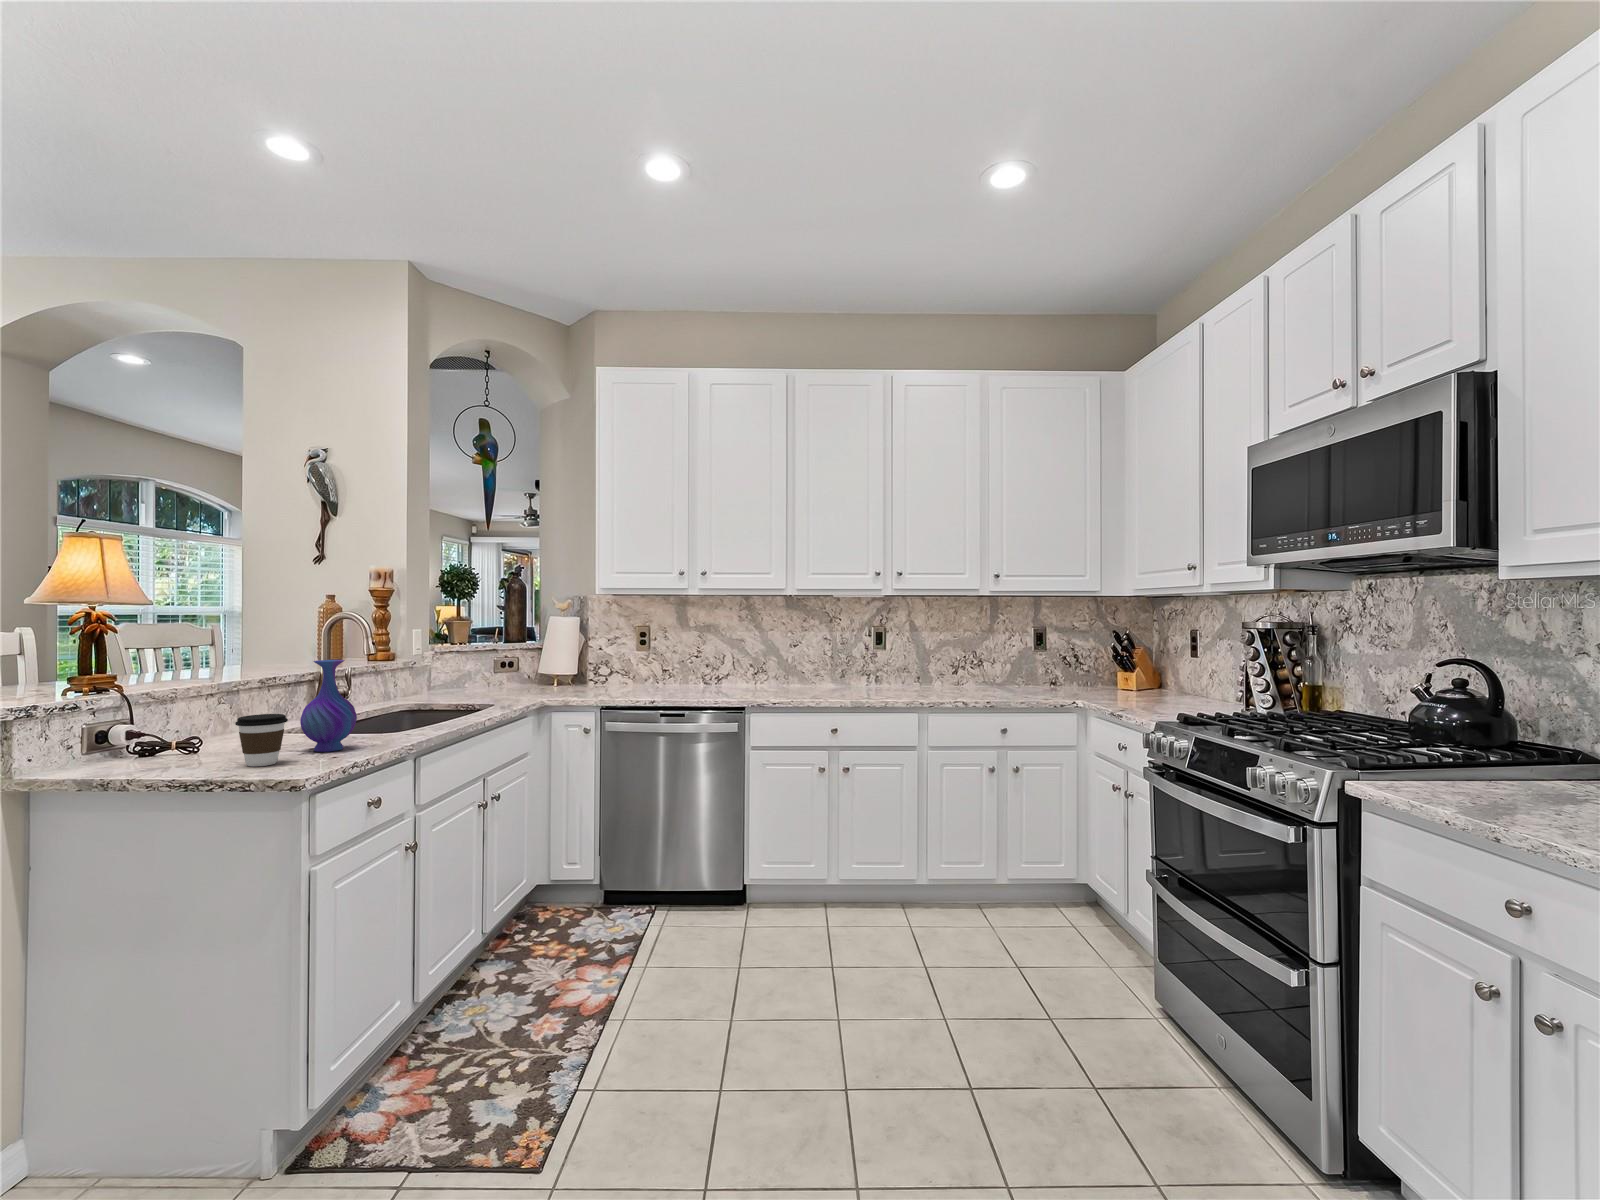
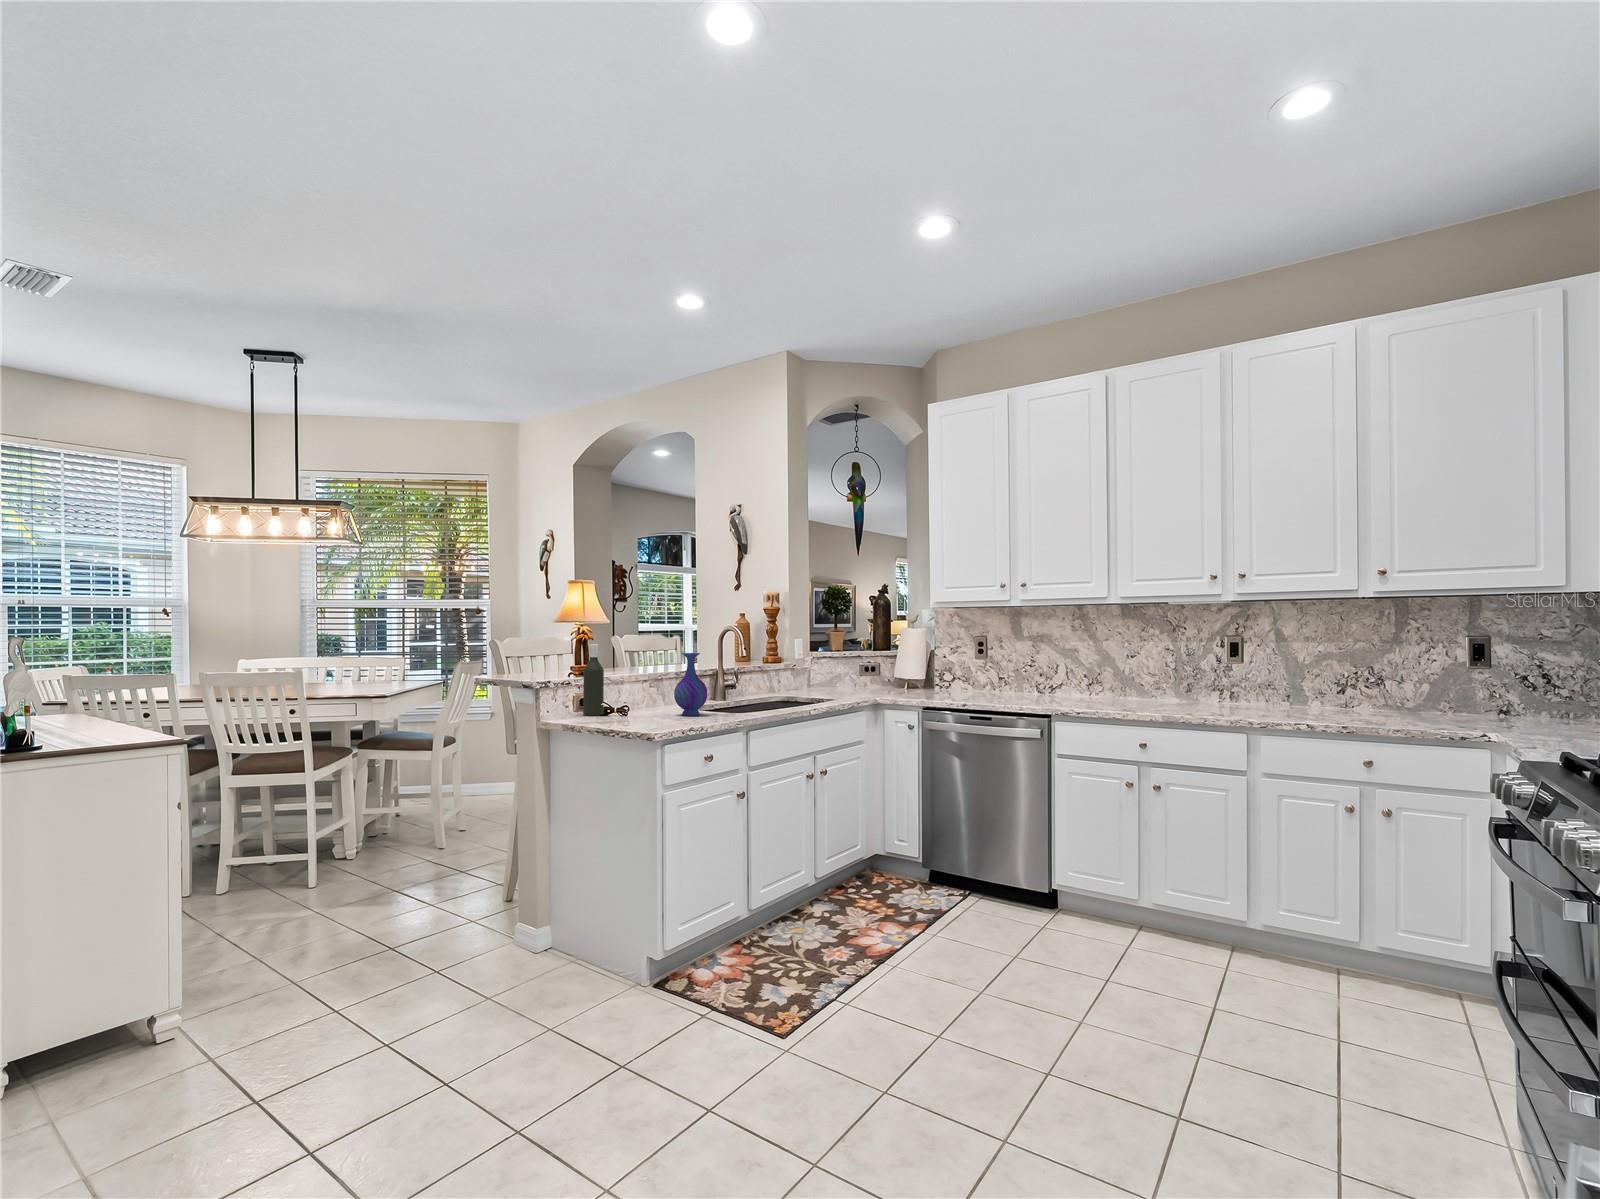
bottle: none [130,652,171,769] -> present [583,644,604,716]
coffee cup: present [235,714,288,766] -> none [630,686,658,719]

